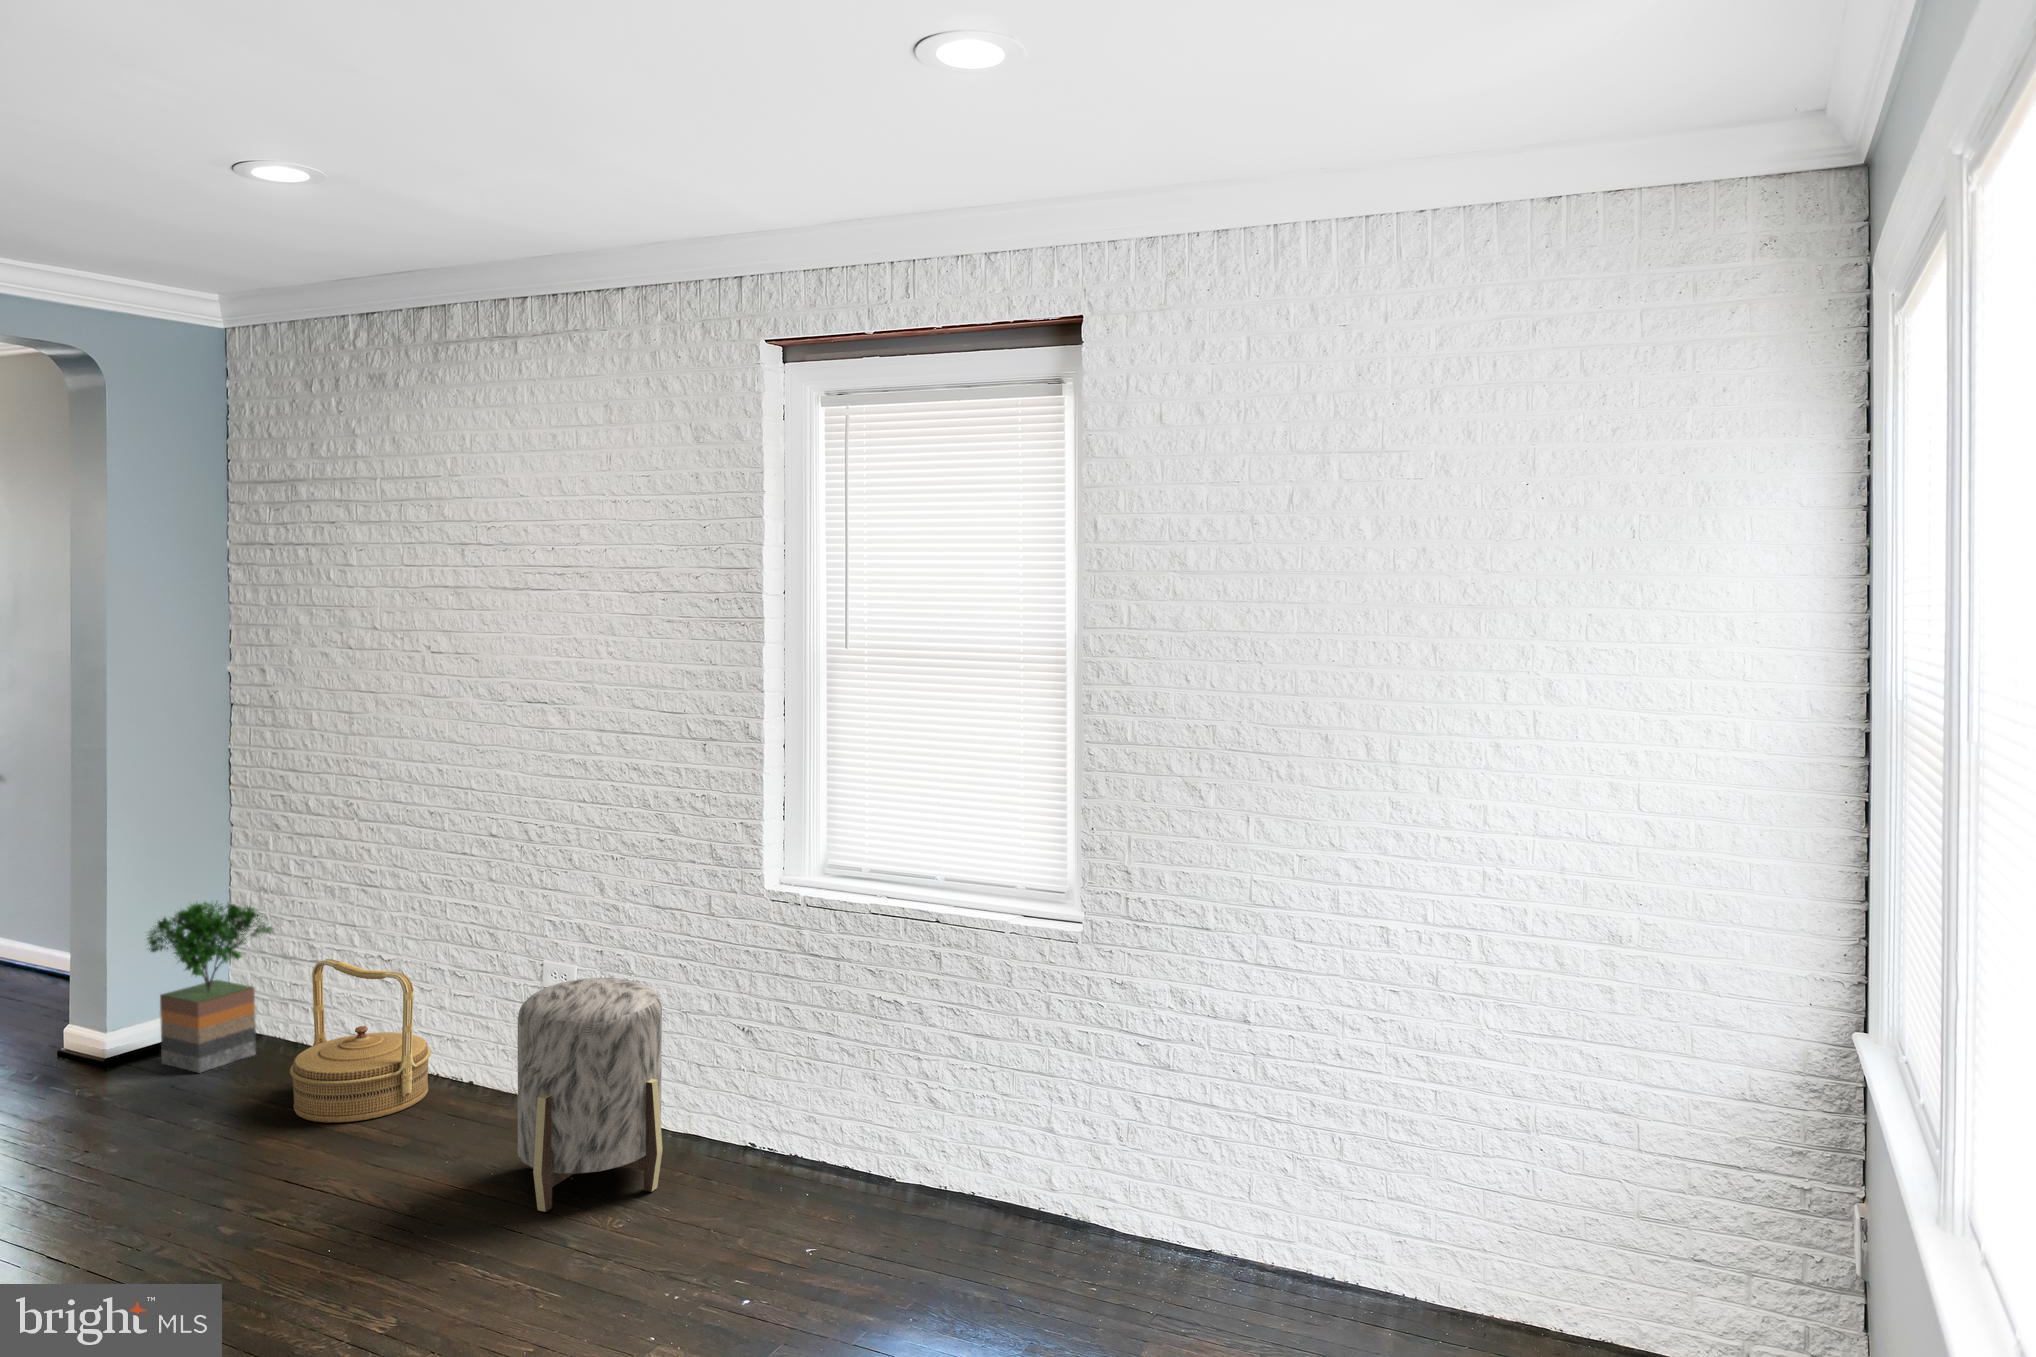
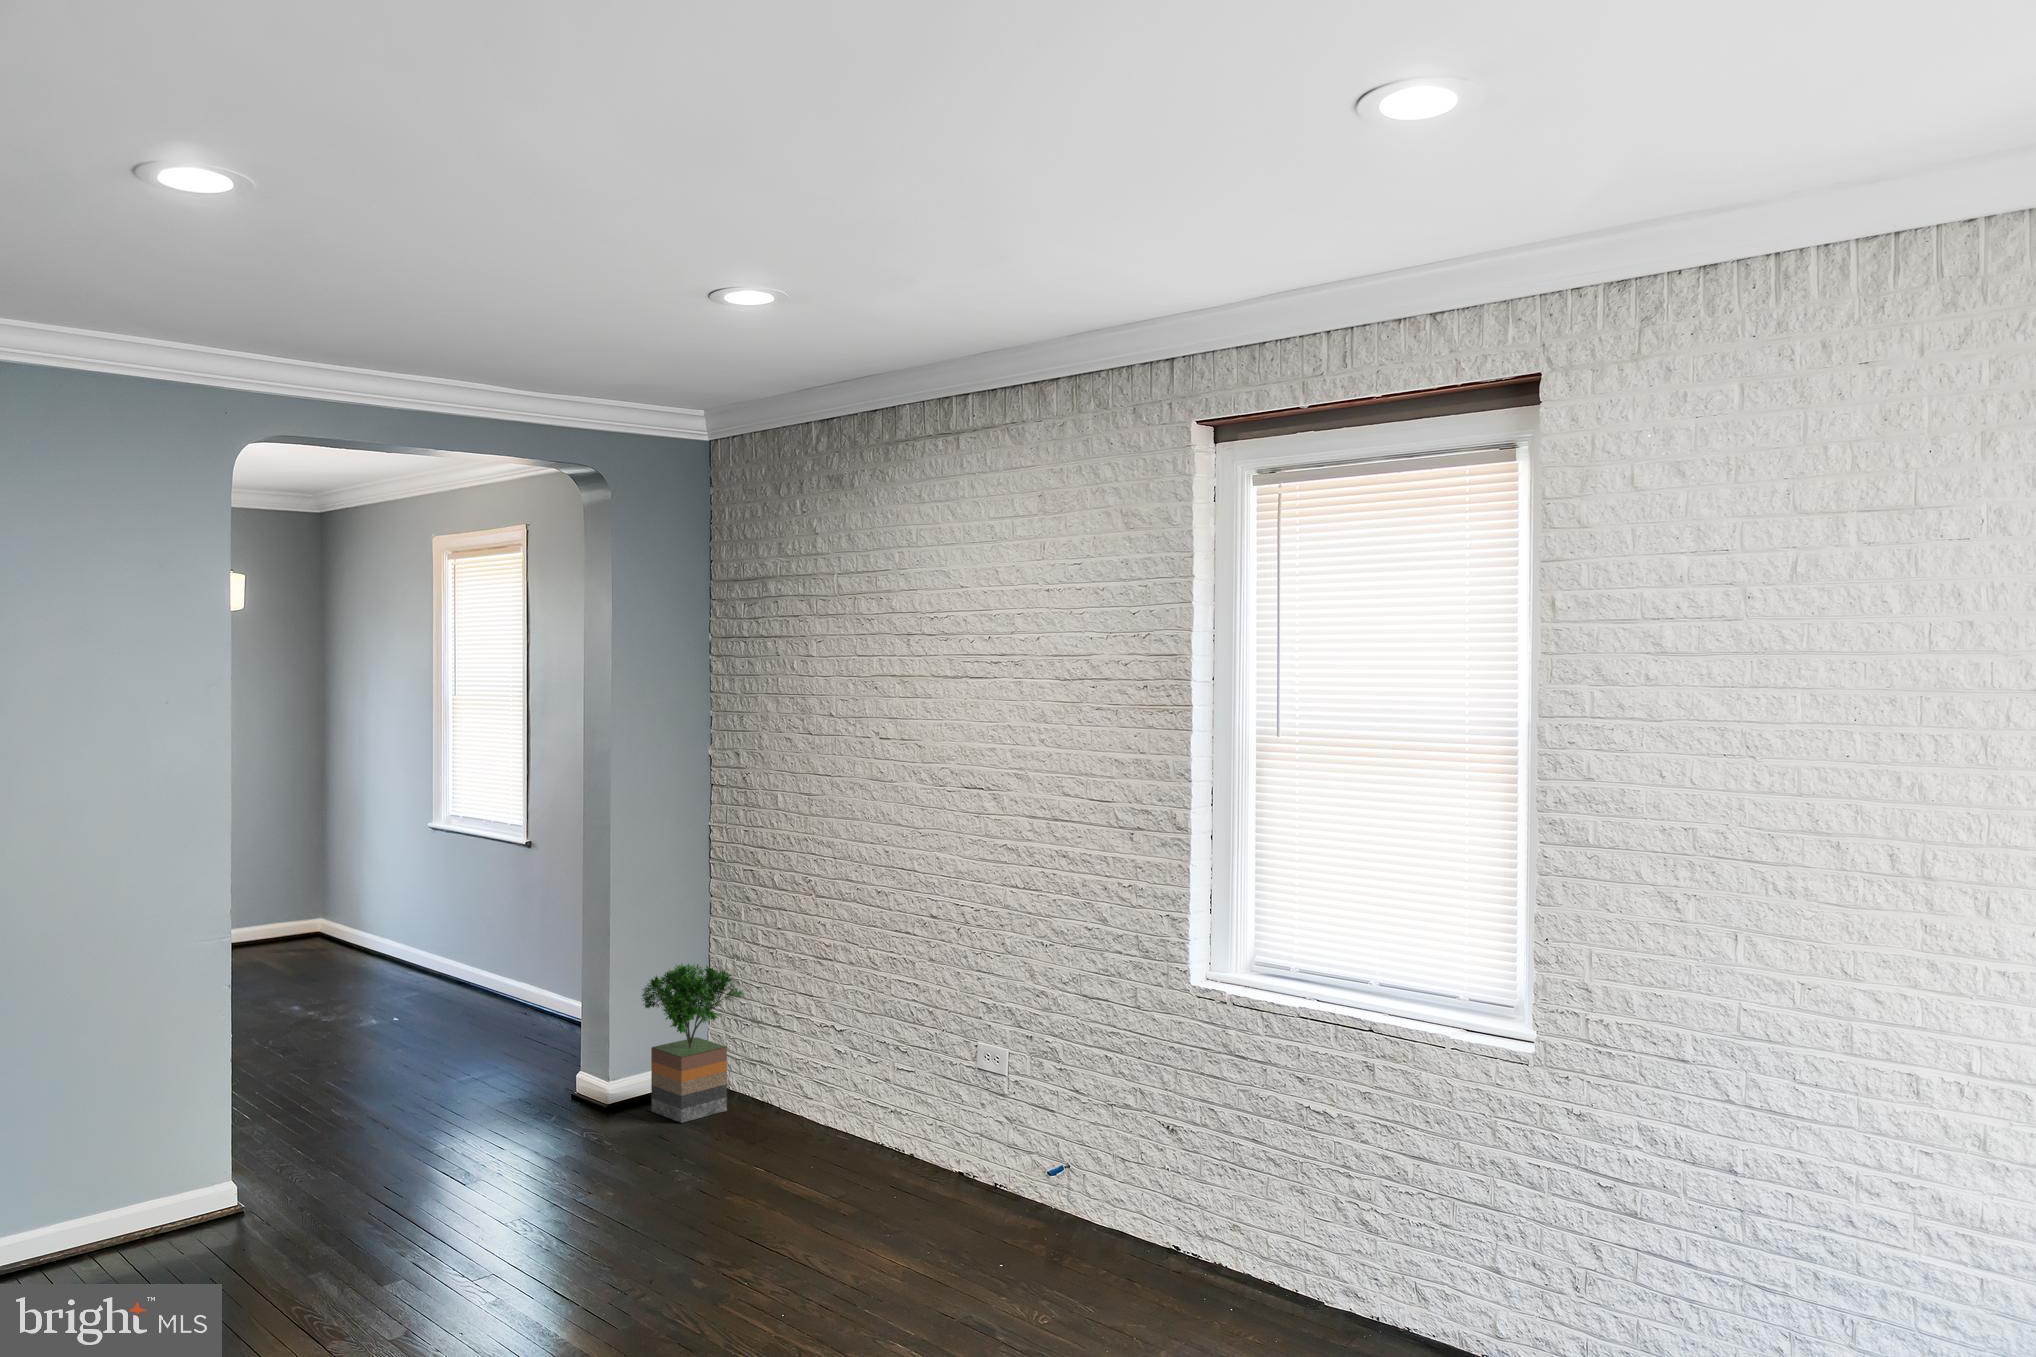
woven basket: present [290,959,431,1123] -> none [755,1025,876,1182]
ottoman: present [518,978,663,1212] -> none [952,1063,1088,1291]

